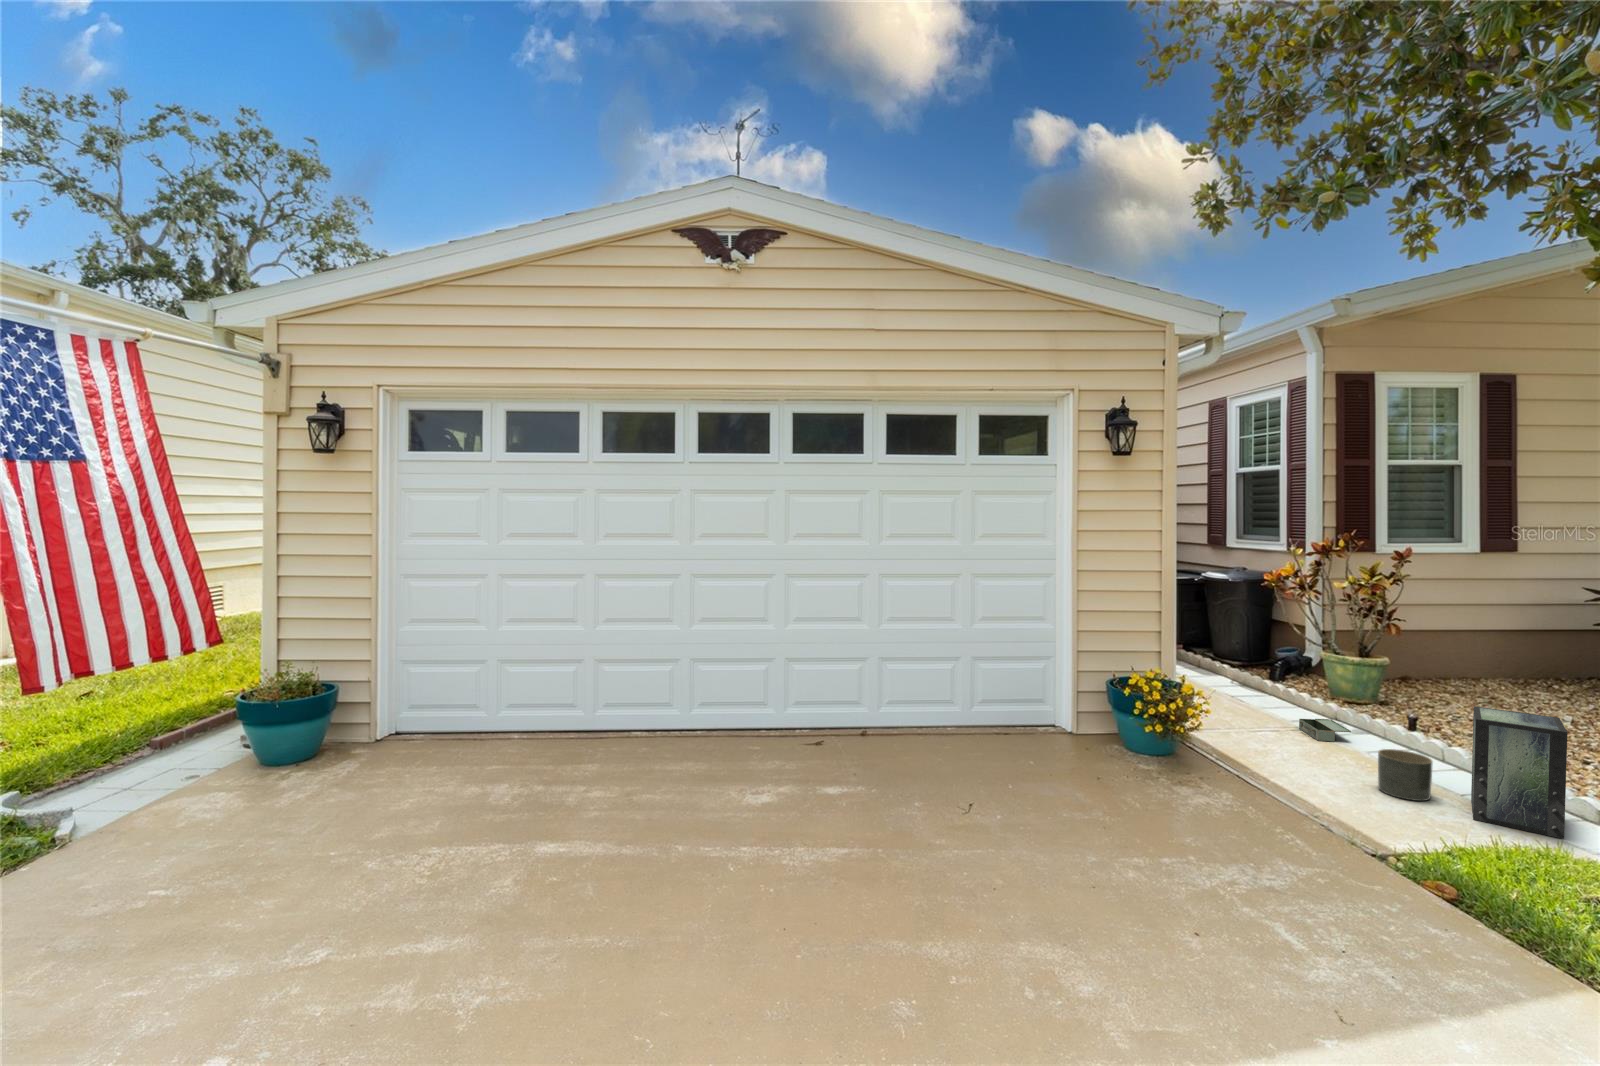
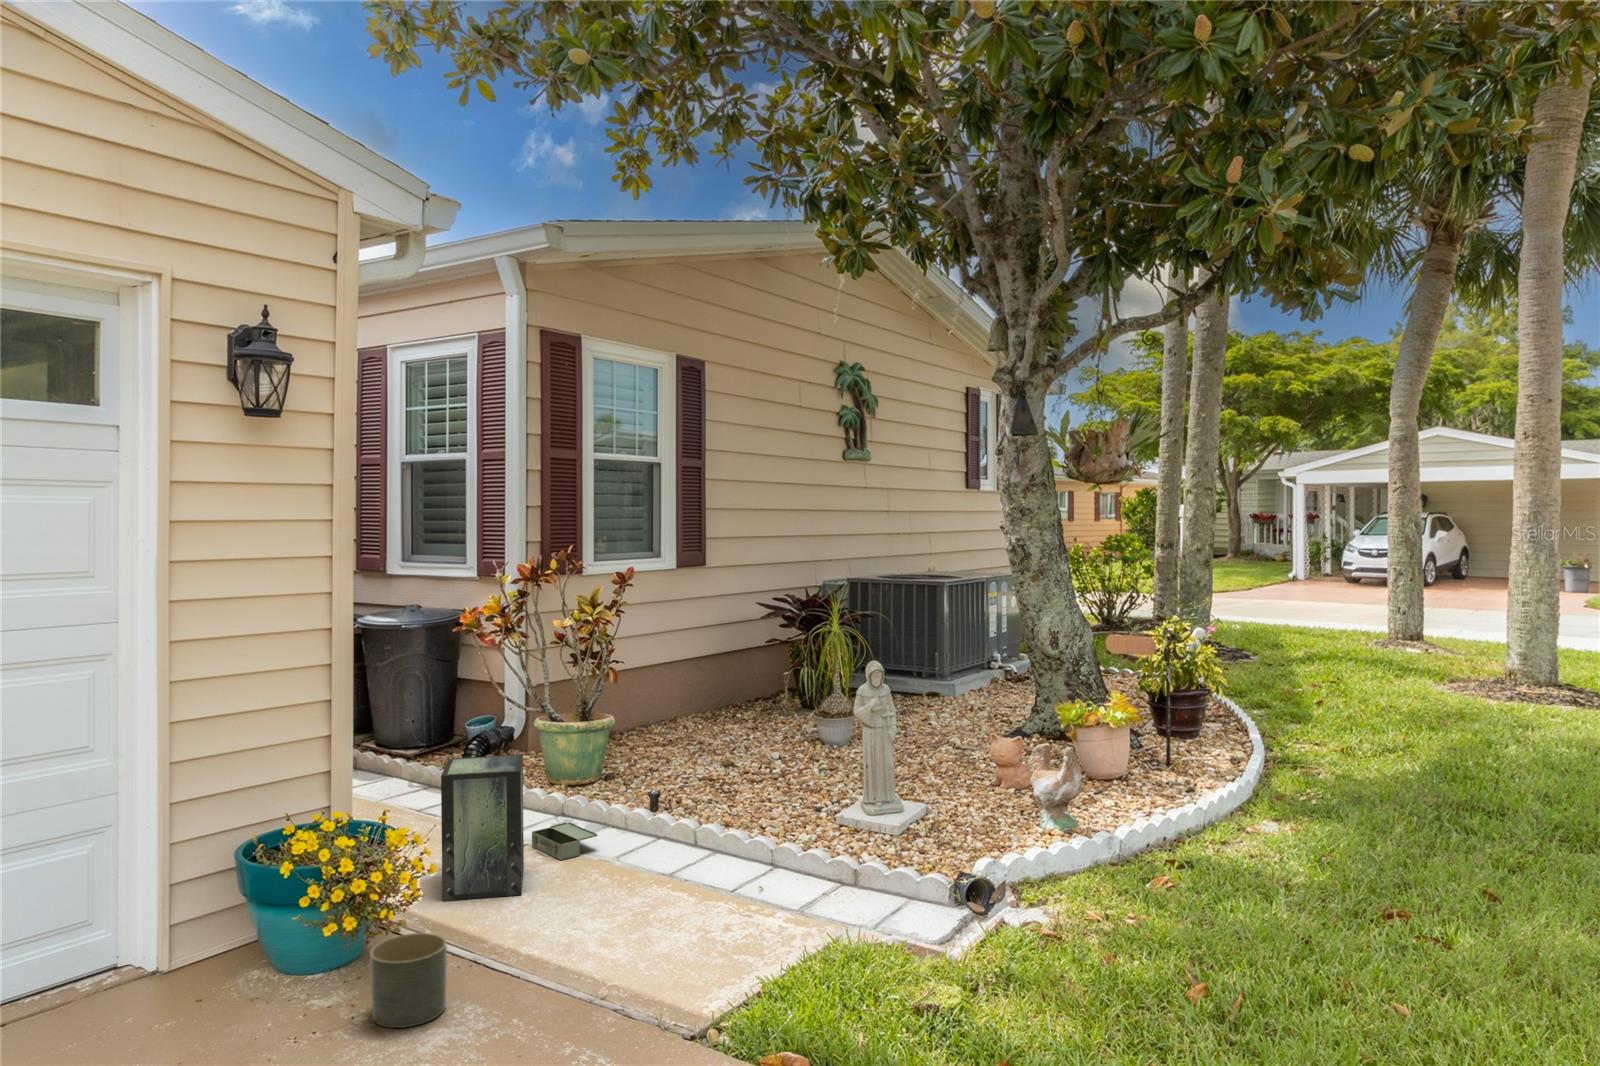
storage box: present [1471,706,1568,839] -> present [441,755,524,901]
planter: present [1378,749,1433,801] -> present [370,933,447,1028]

